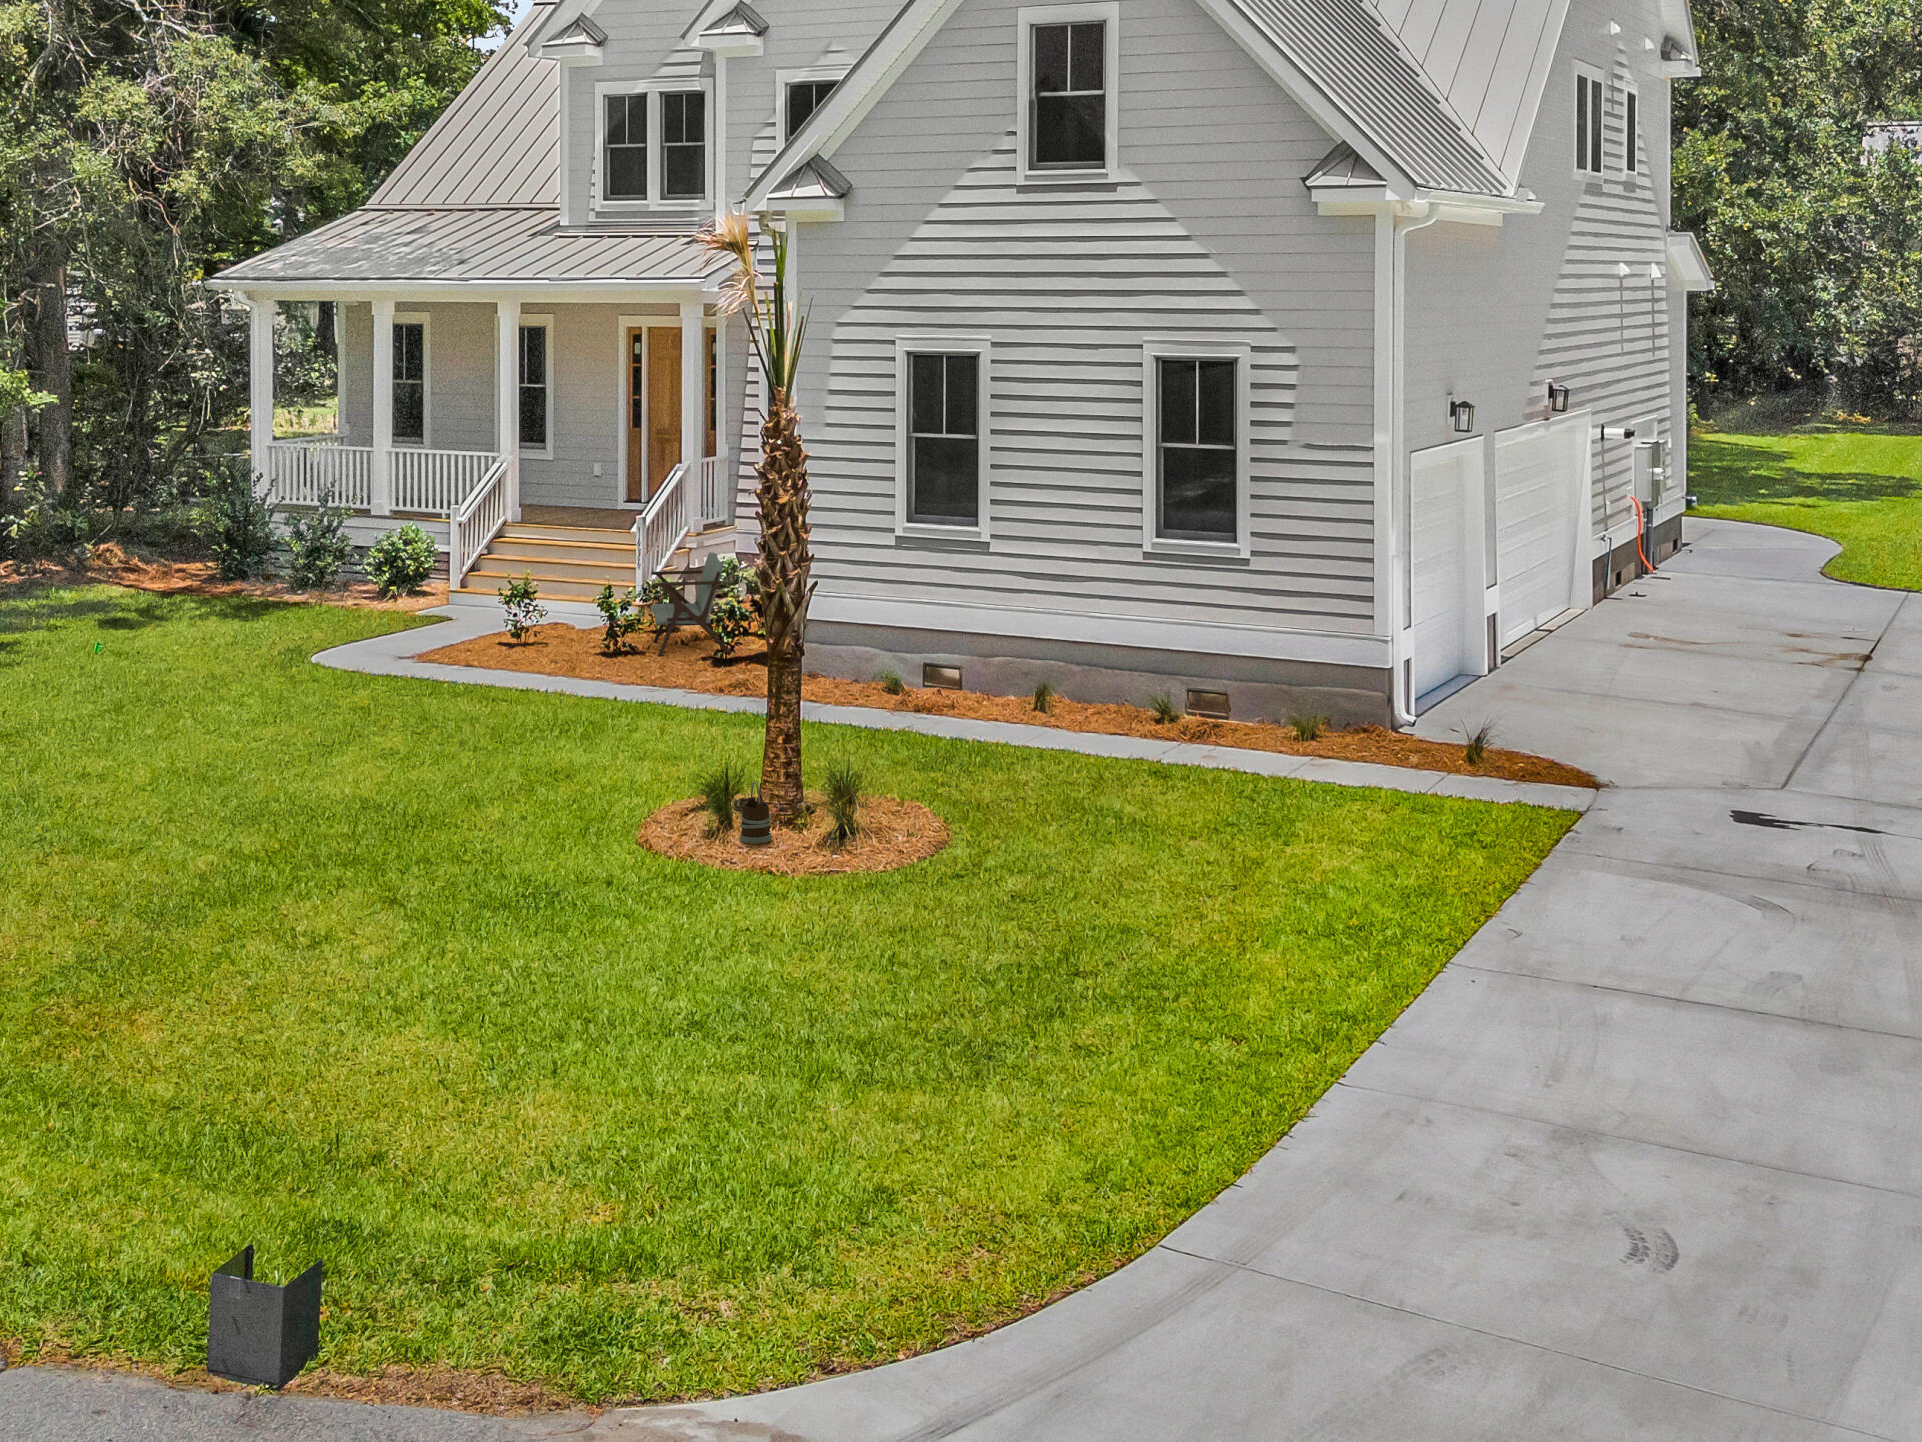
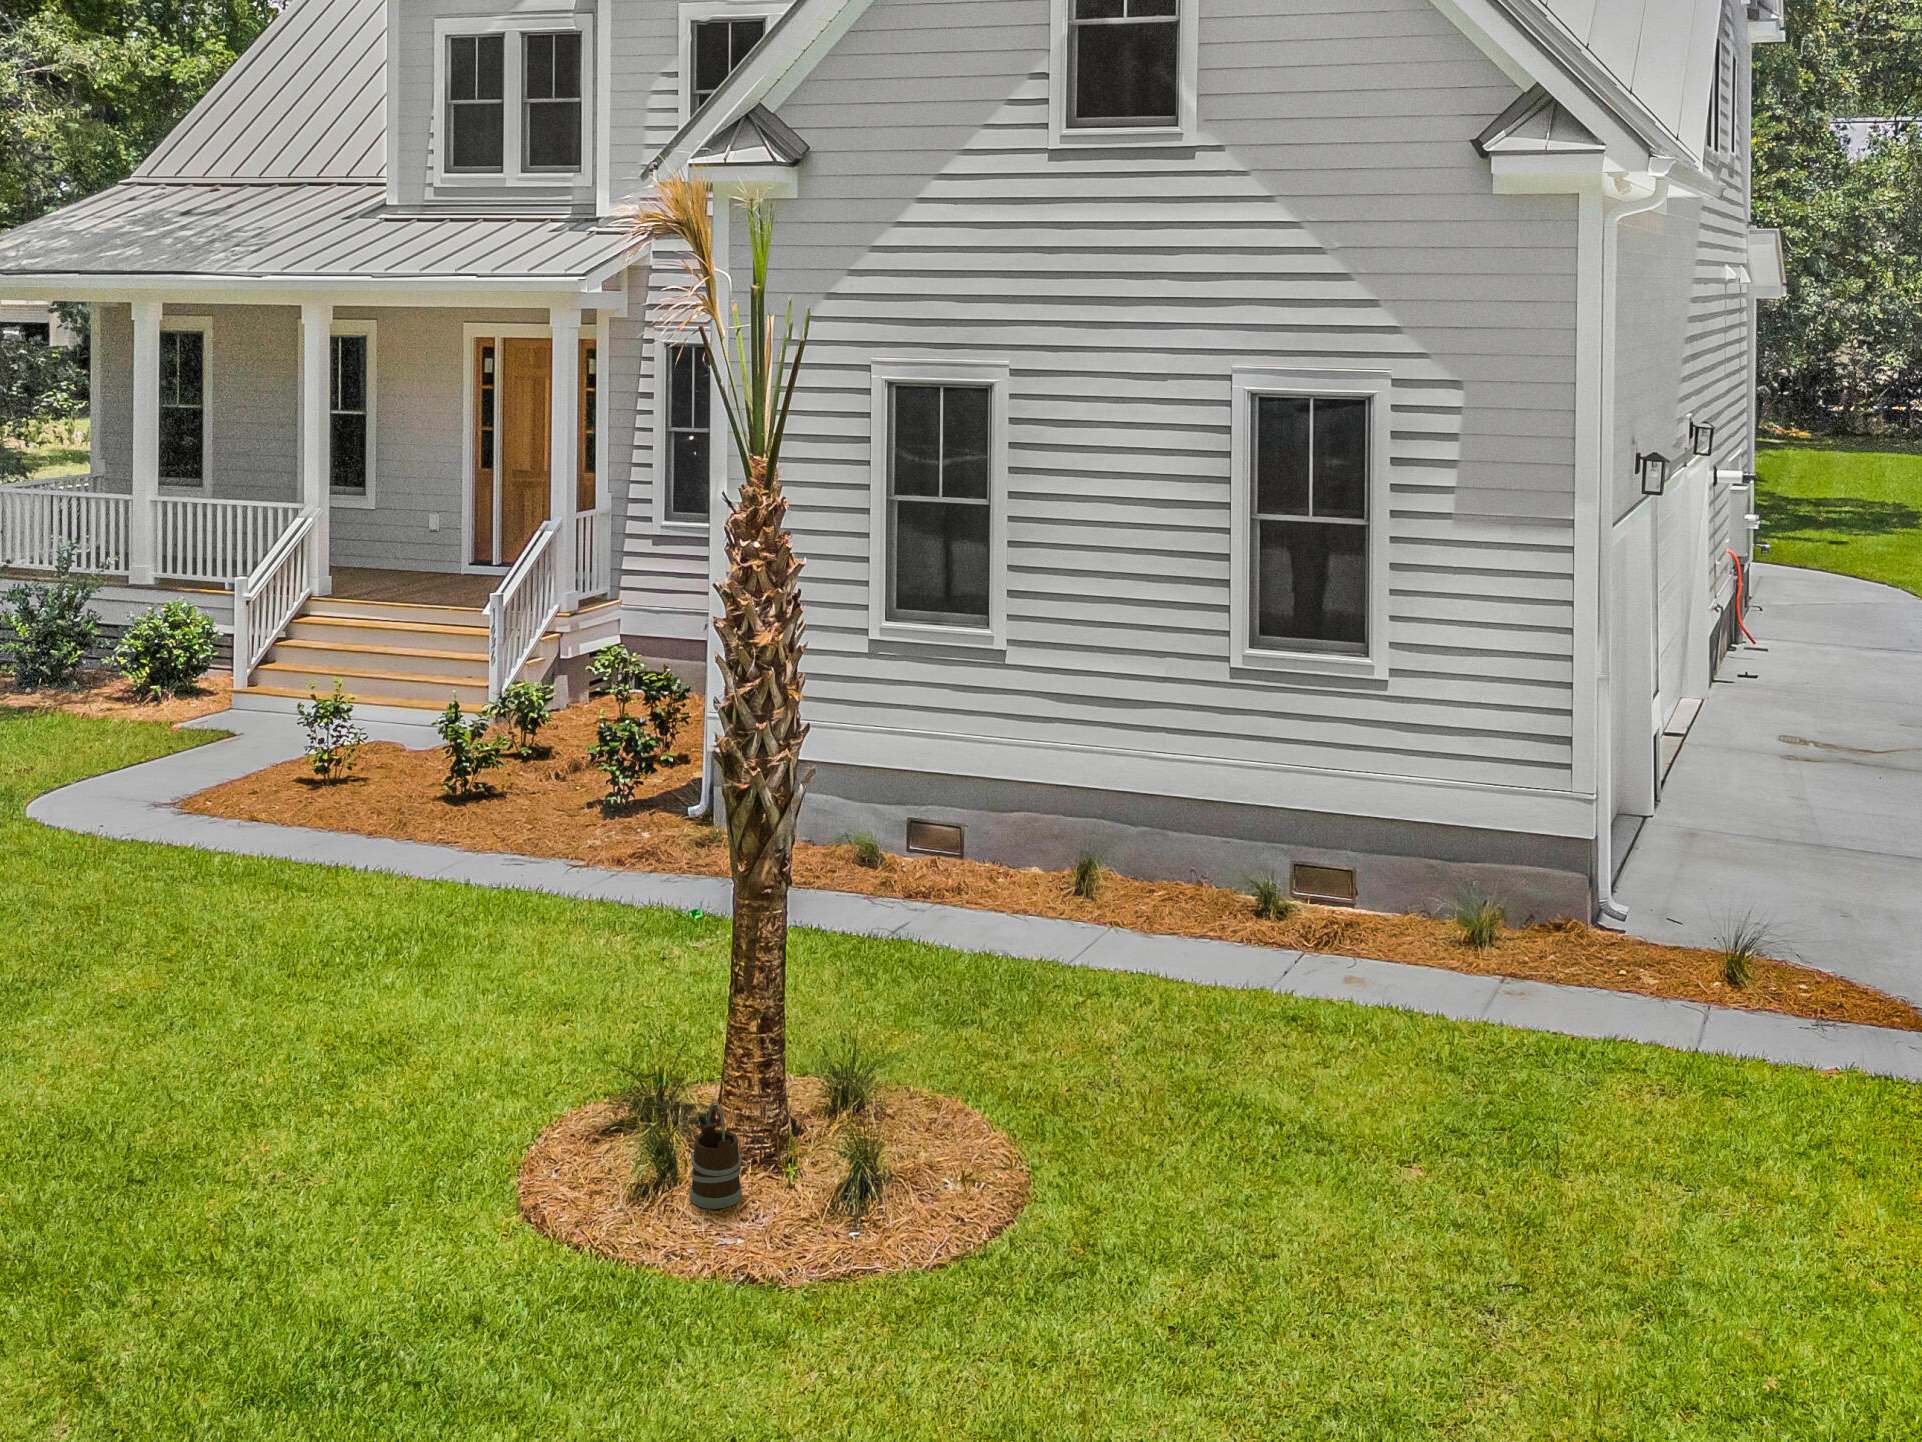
lounge chair: present [652,552,731,656] -> none [515,652,628,803]

